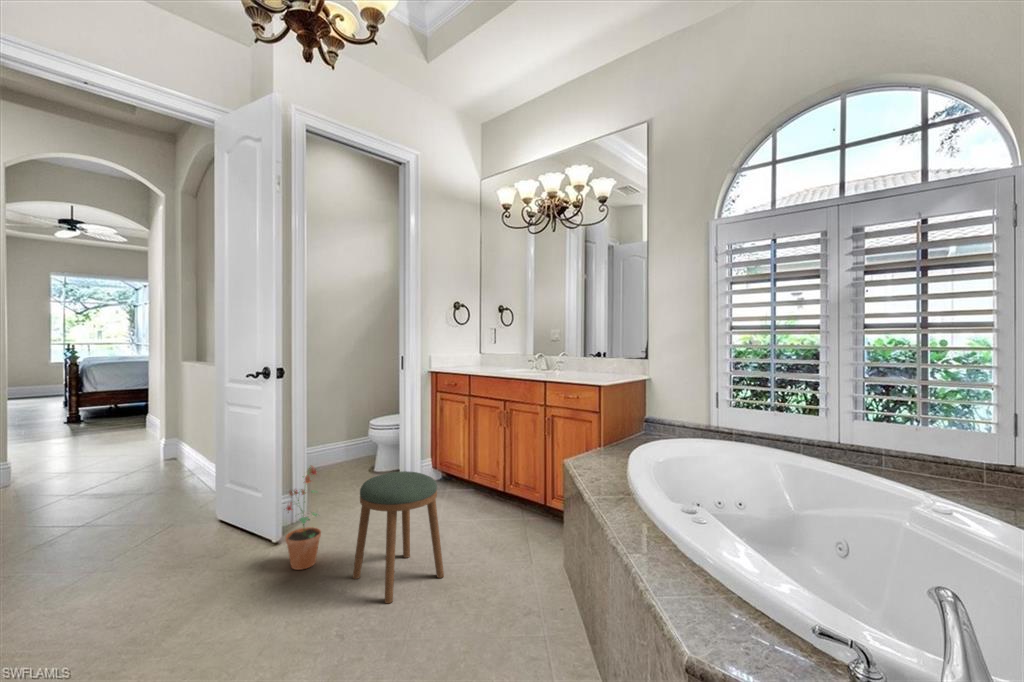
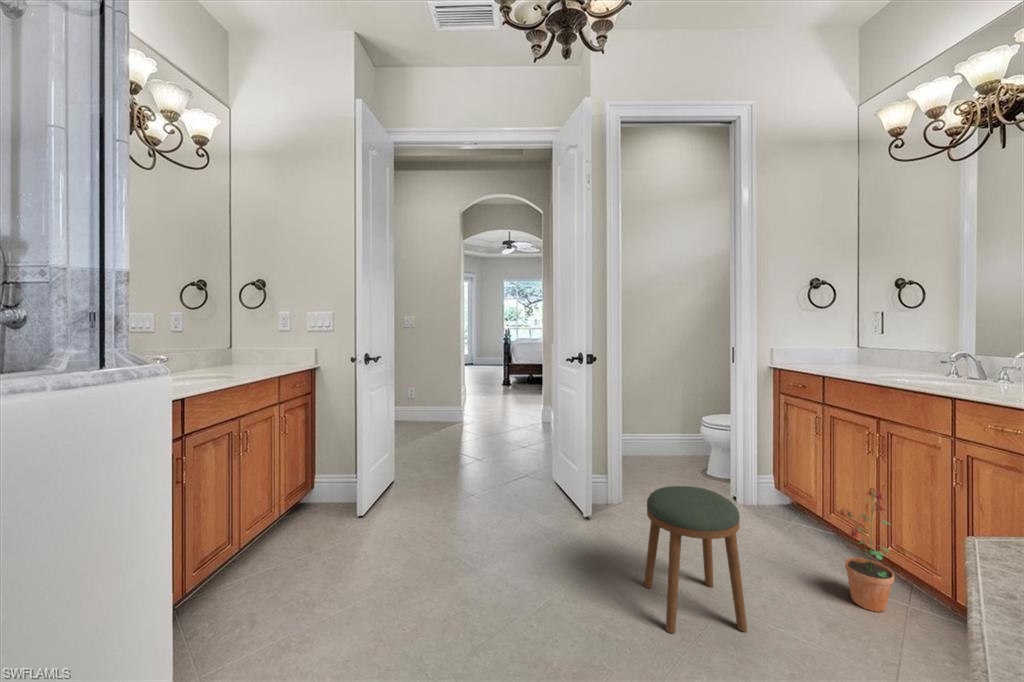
potted plant: present [286,466,321,570] -> present [840,488,894,612]

